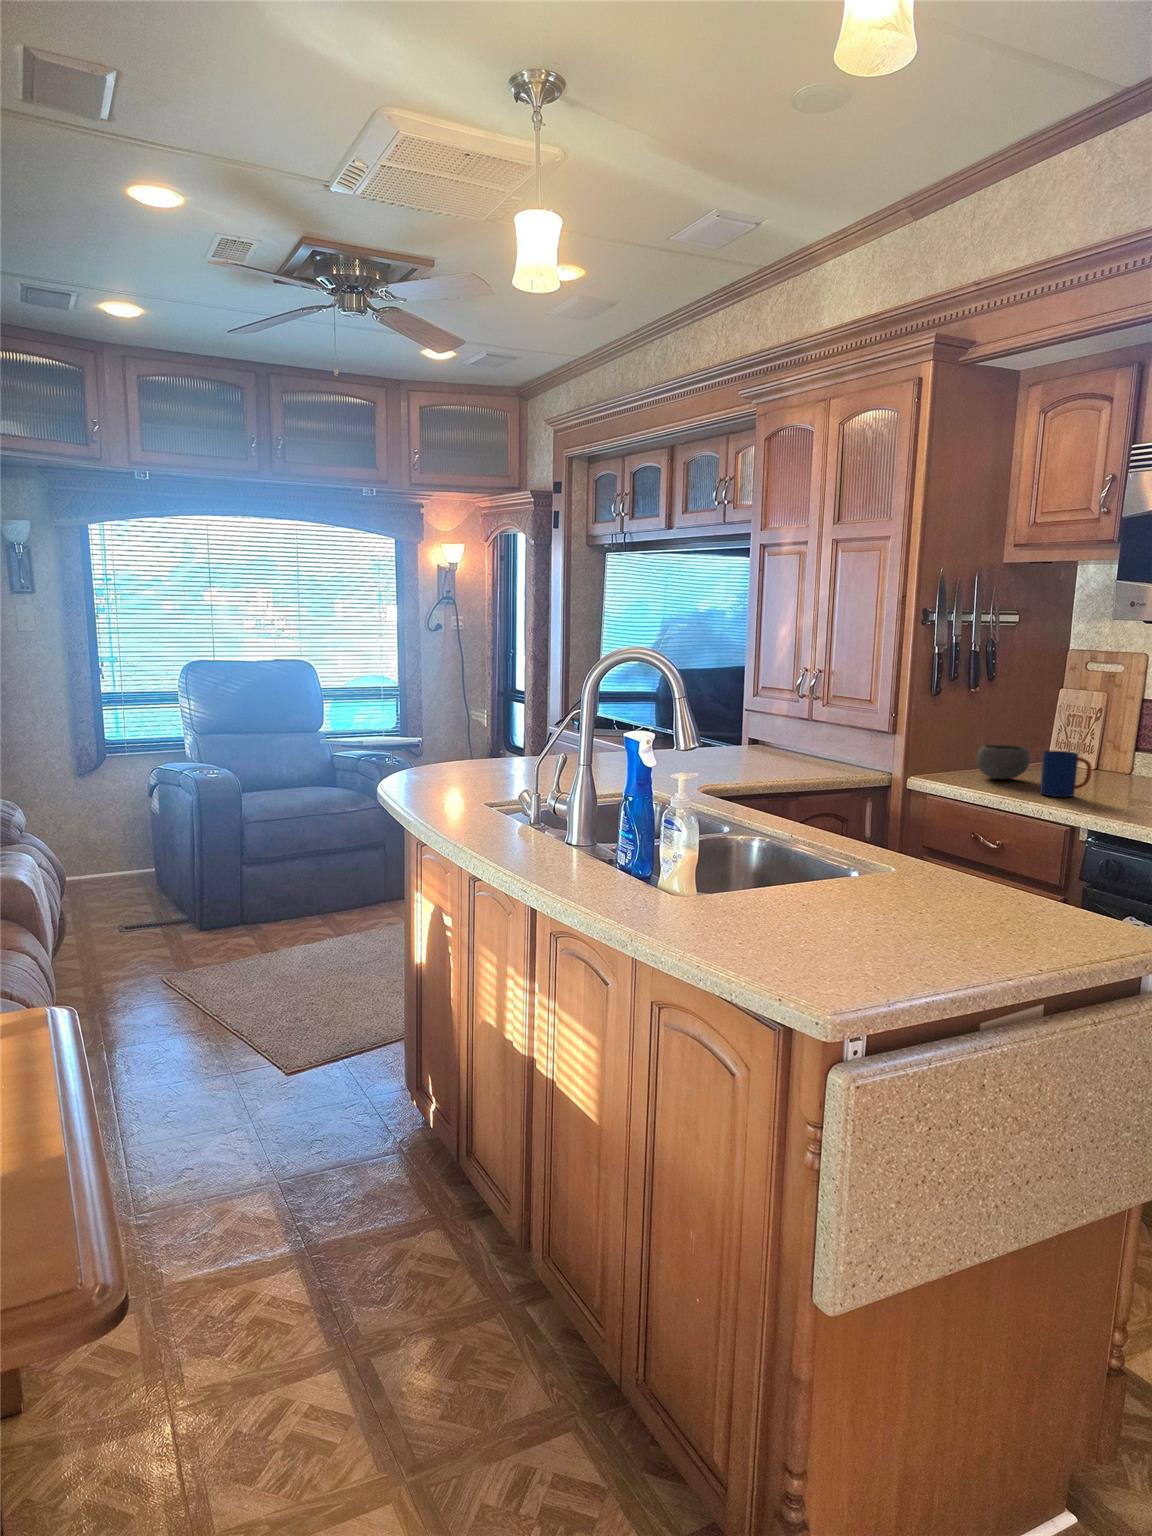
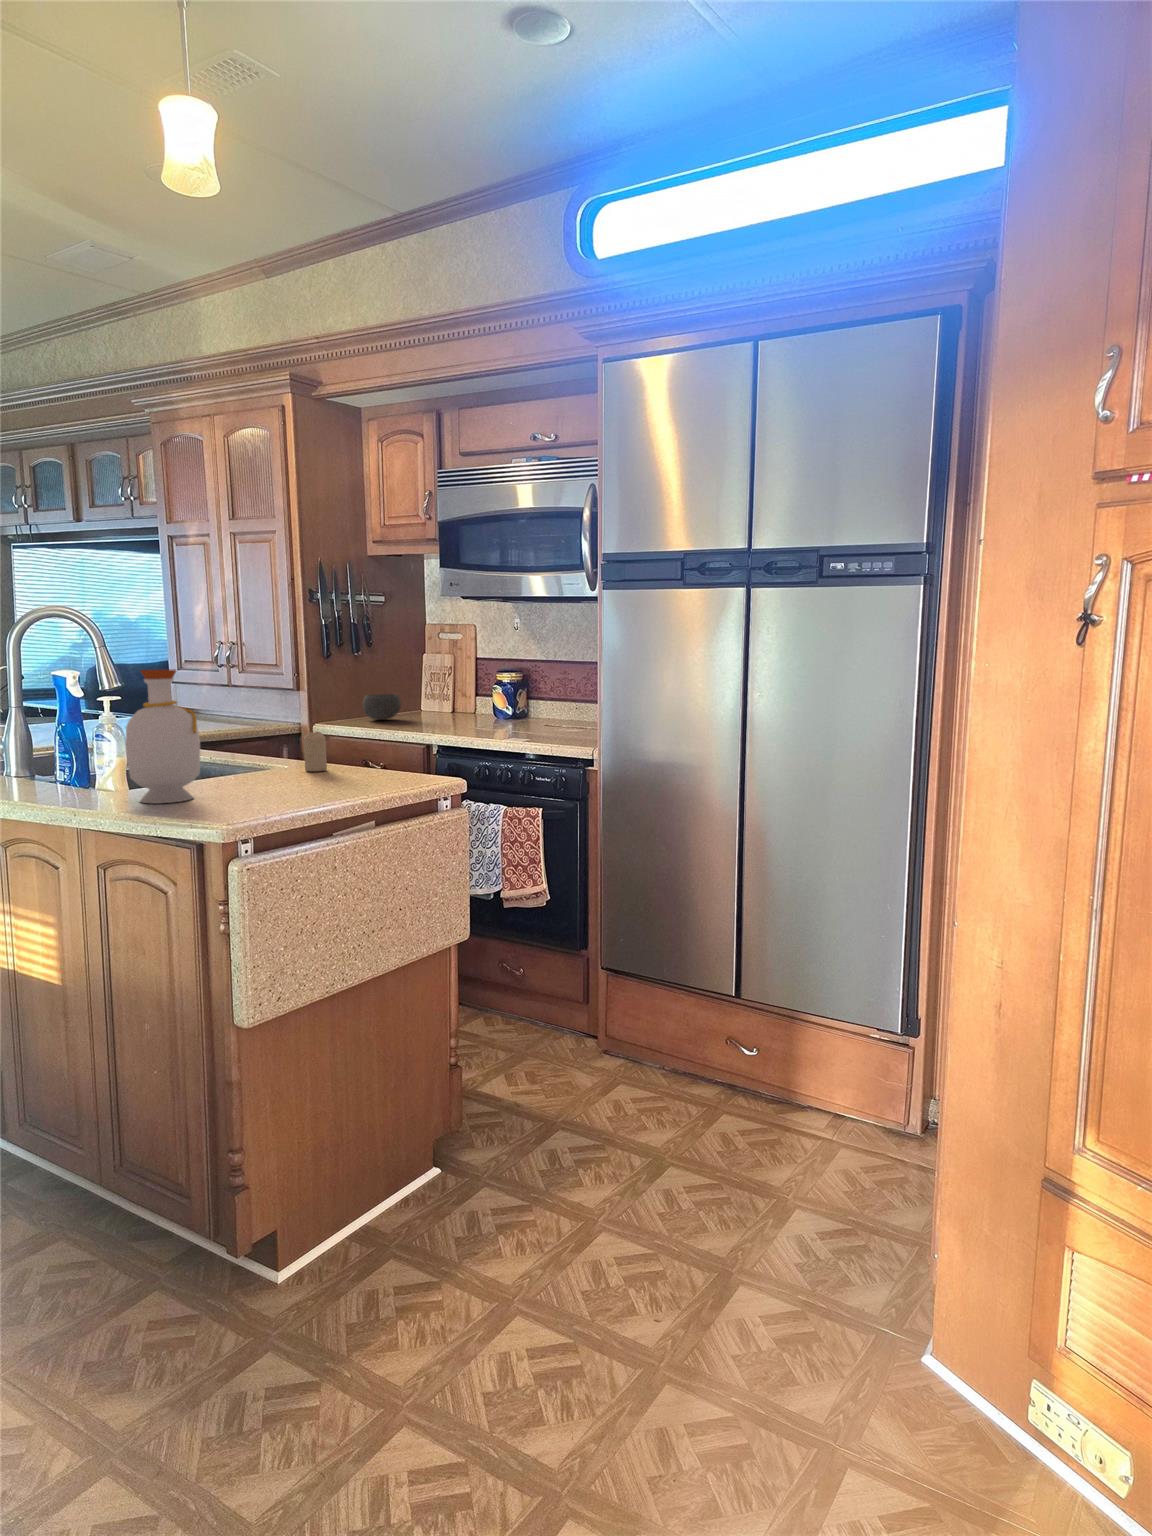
bottle: none [701,751,796,938] -> present [125,669,200,803]
mug: present [1040,751,1092,797] -> none [405,693,438,726]
candle: none [924,832,959,890] -> present [304,732,327,771]

